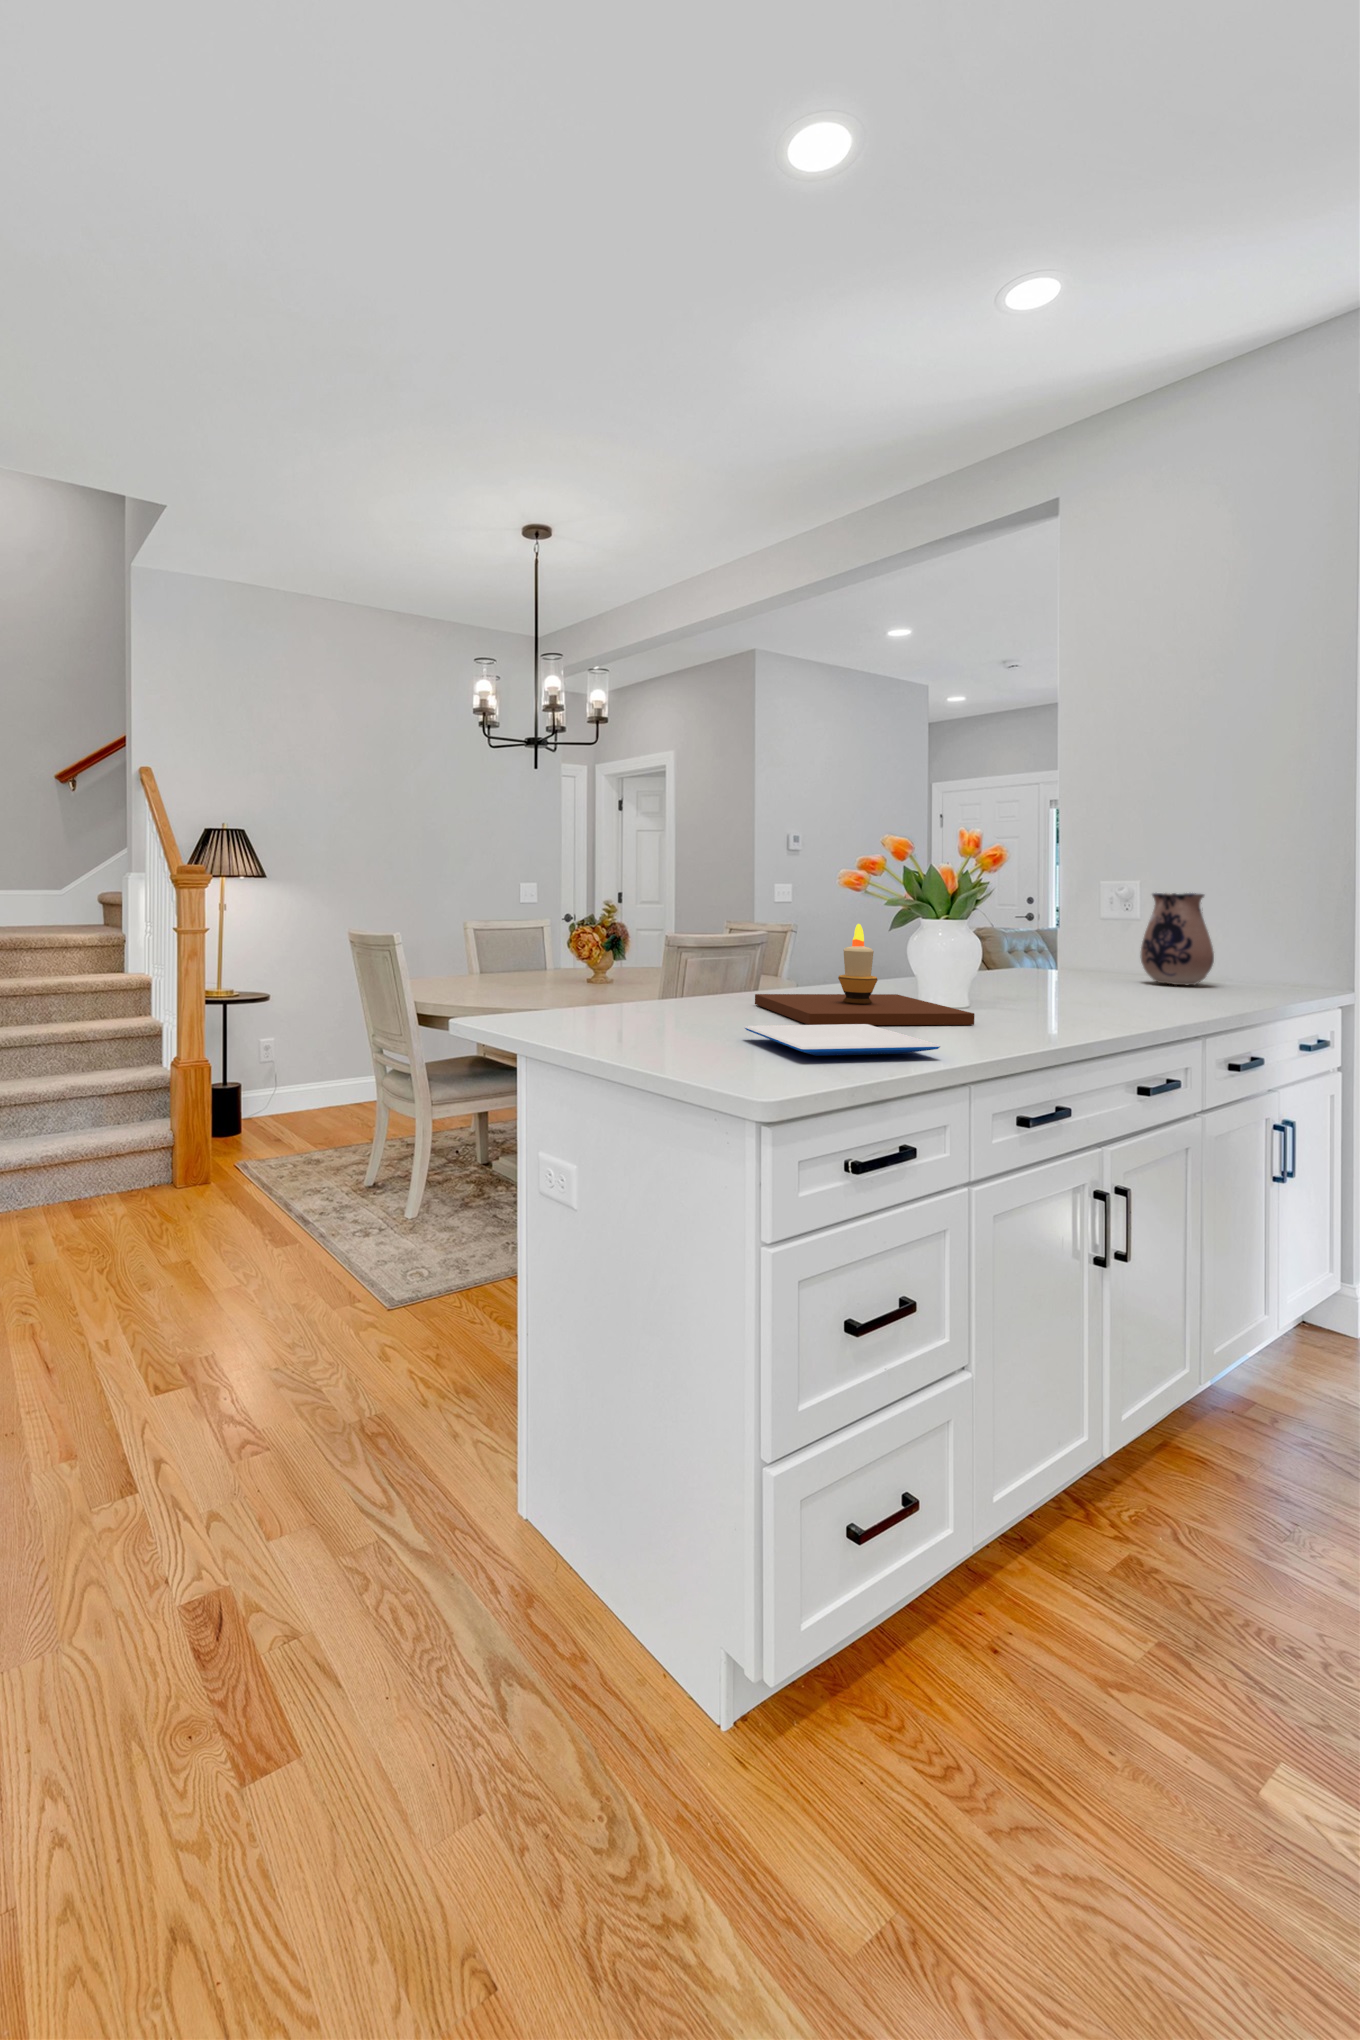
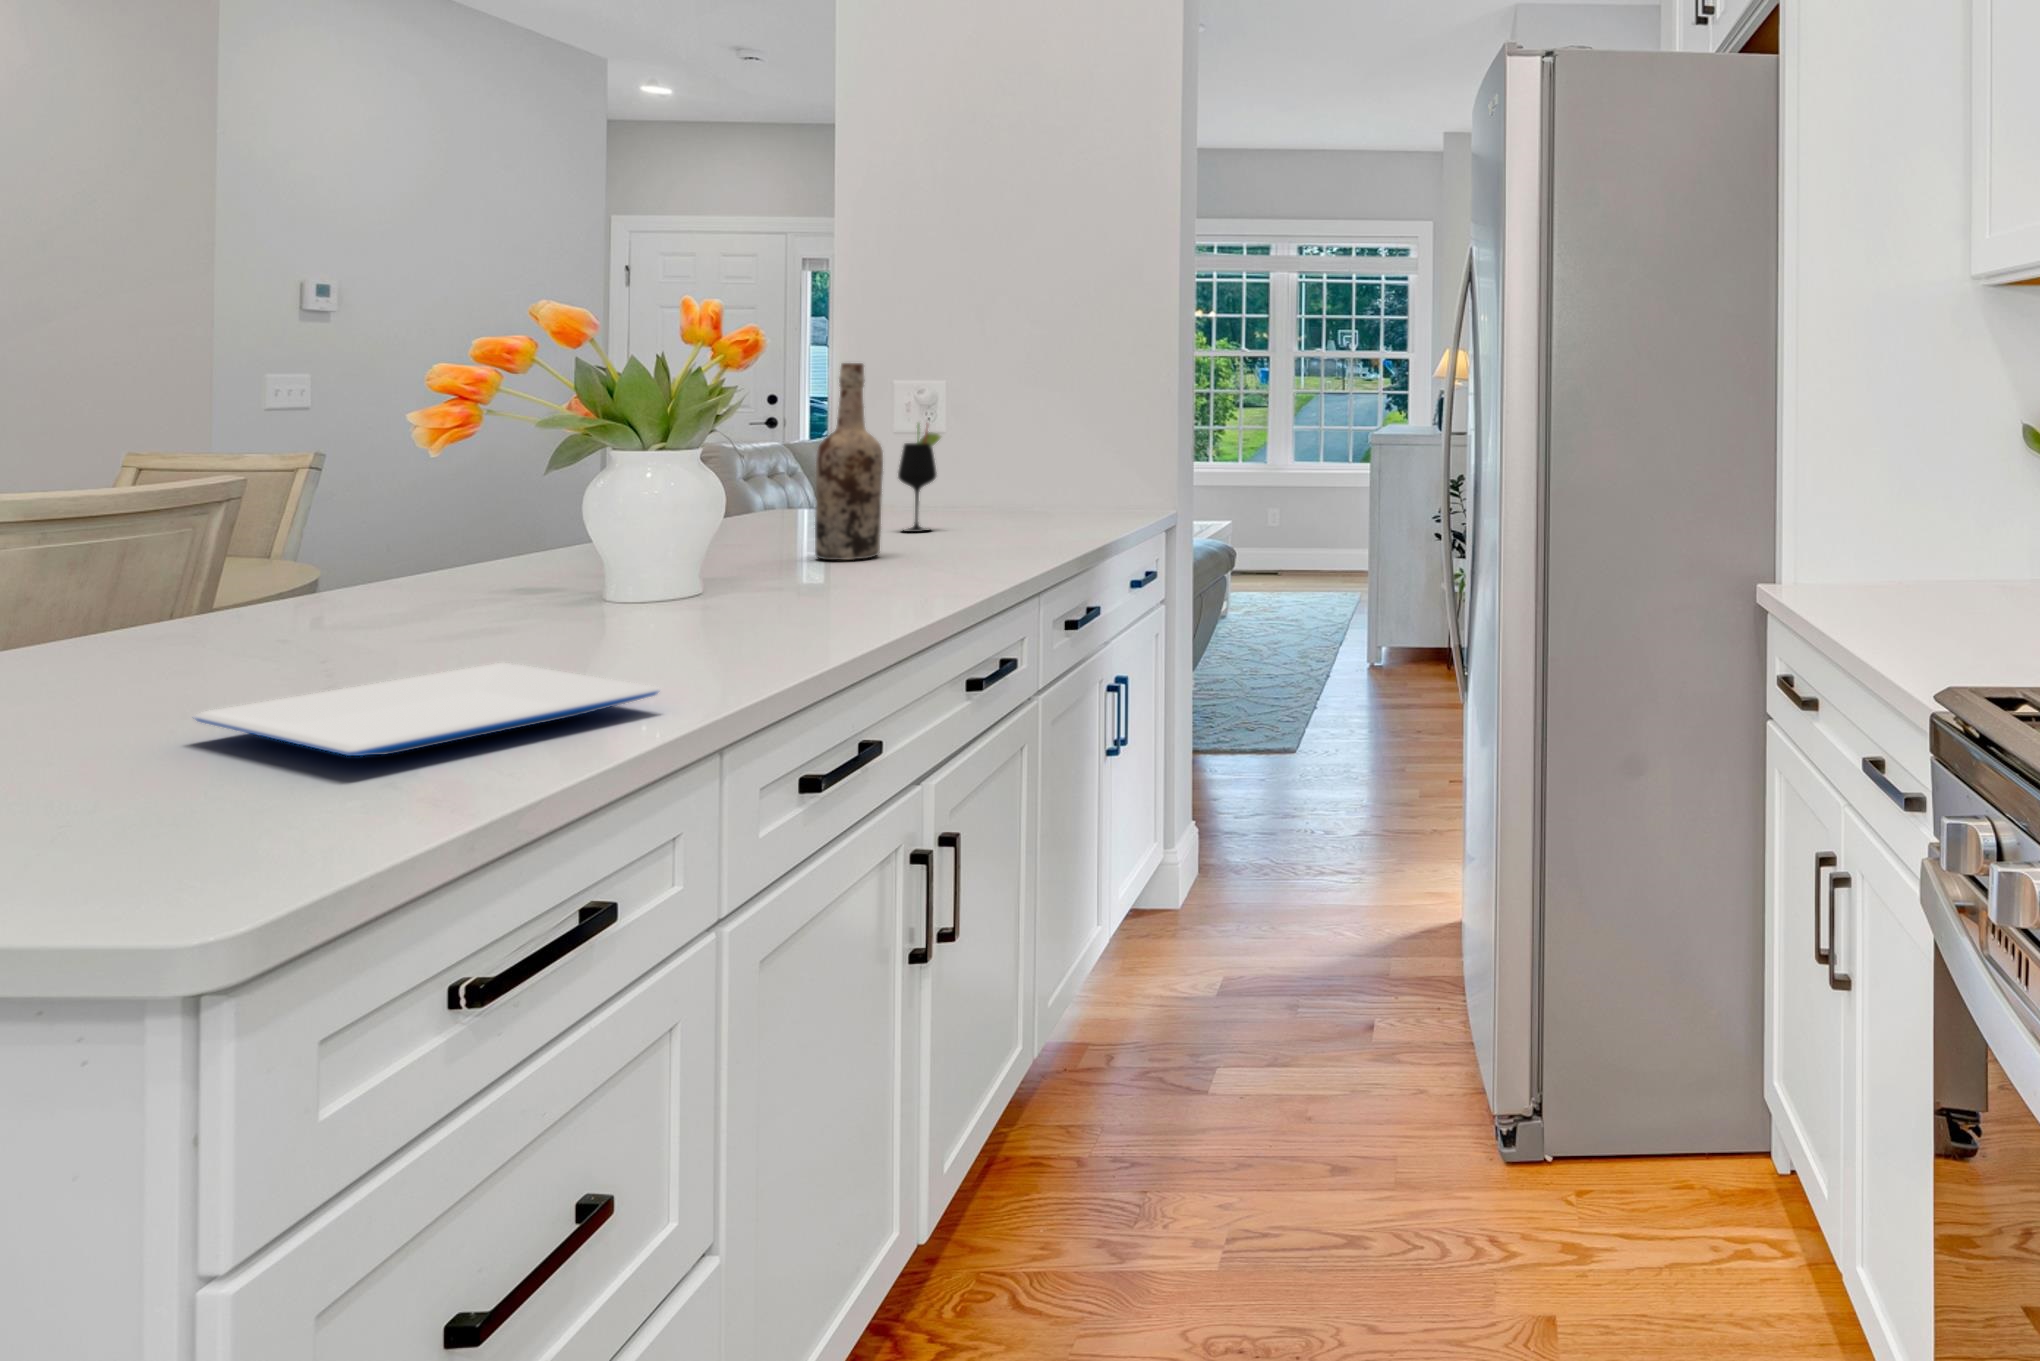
wine bottle: none [1042,868,1088,1000] -> present [815,363,883,560]
ceramic pitcher: present [1141,893,1214,985] -> none [947,394,1038,518]
wine glass: none [1102,911,1134,989] -> present [898,423,941,532]
candle: present [755,924,974,1025] -> none [225,468,713,679]

